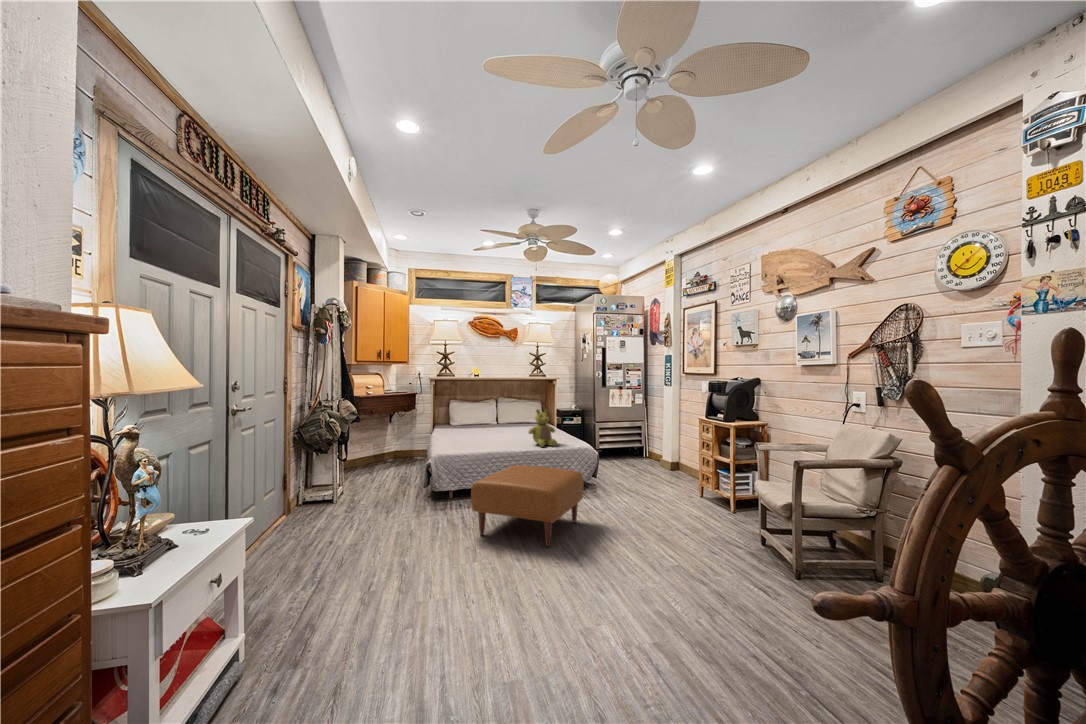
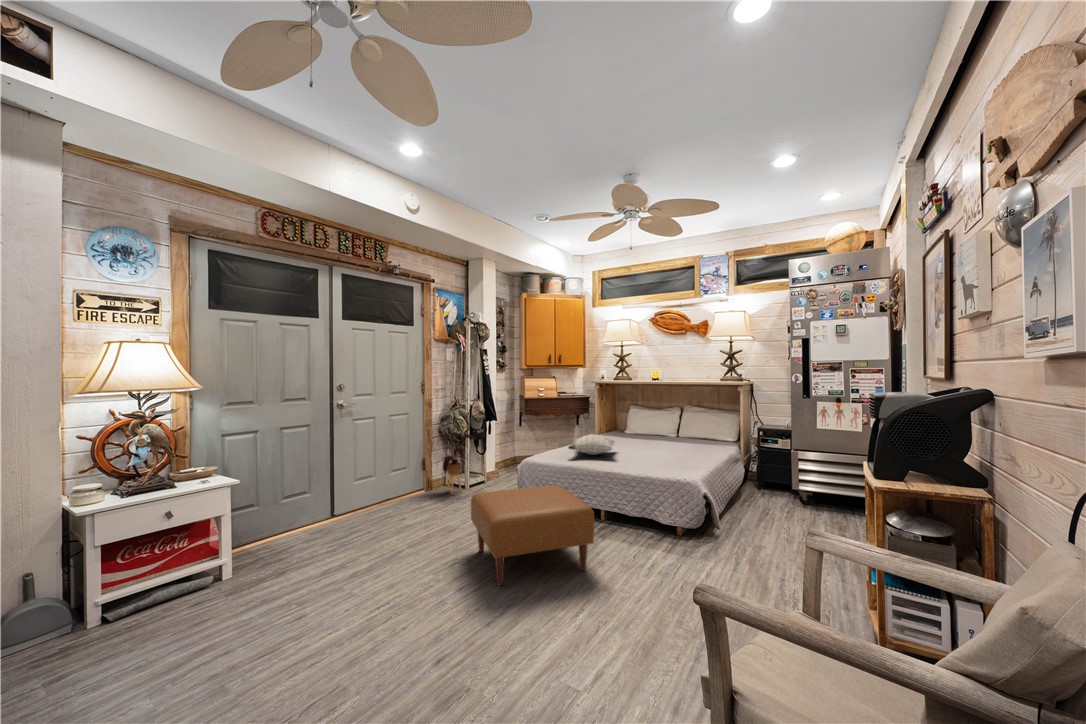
stuffed bear: present [529,409,557,447] -> none [625,423,662,471]
house plant: none [301,421,366,508] -> present [436,428,476,494]
pillow: none [459,423,510,442] -> present [568,434,615,455]

